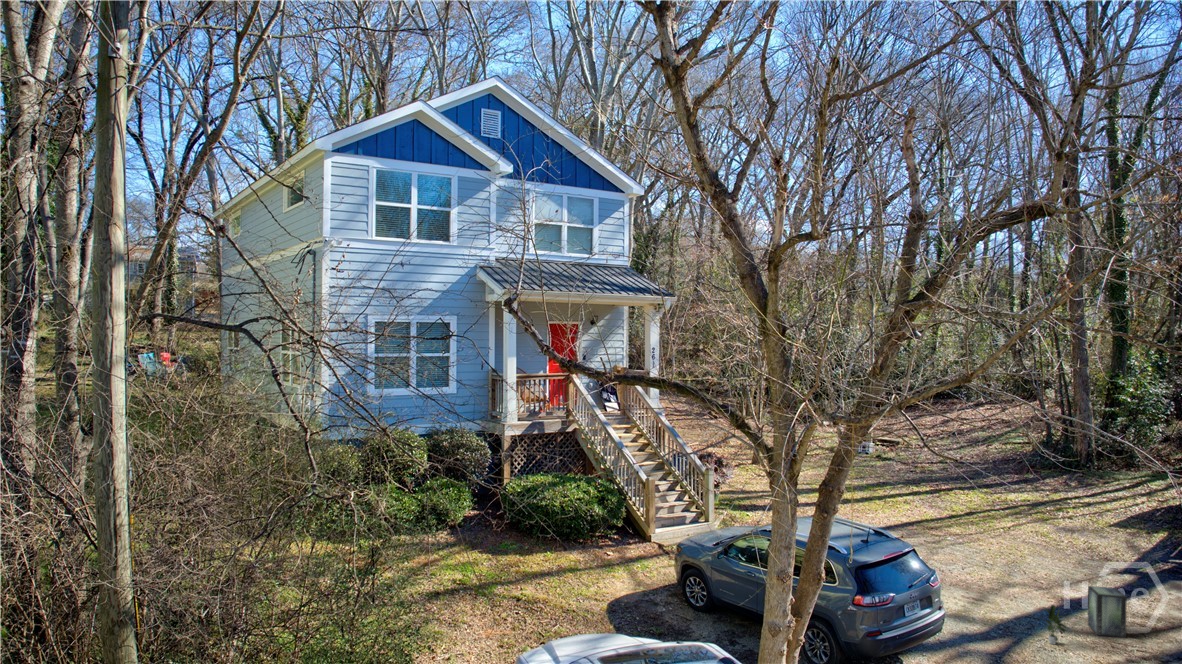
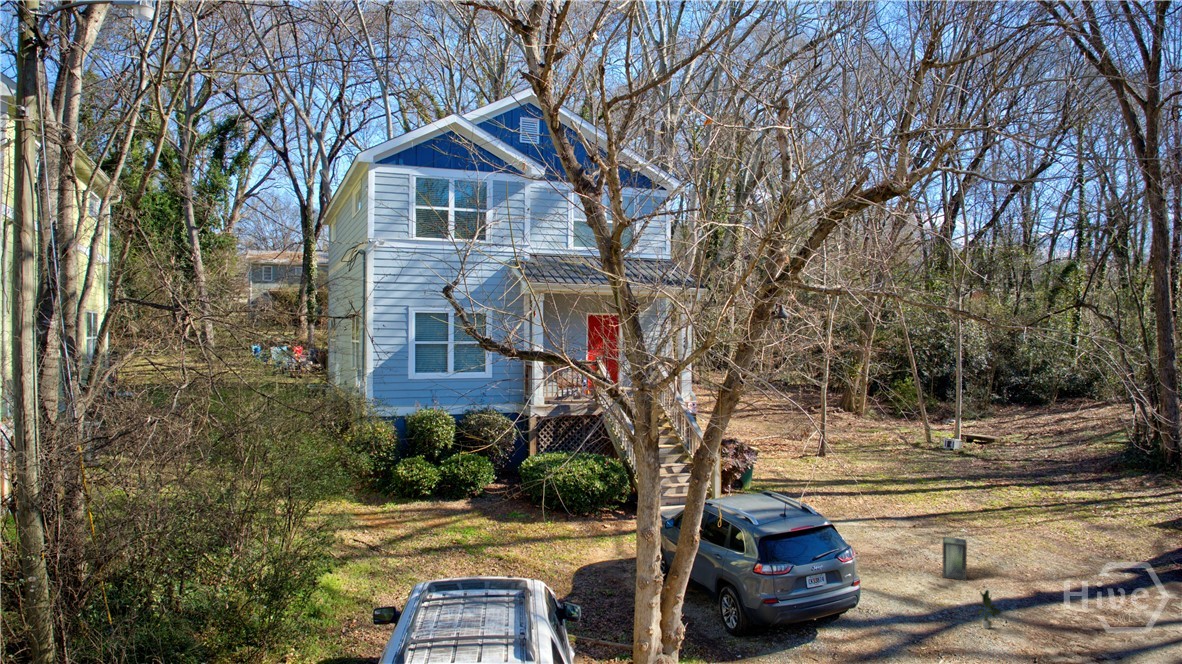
storage box: present [1088,586,1127,638] -> present [943,537,967,581]

